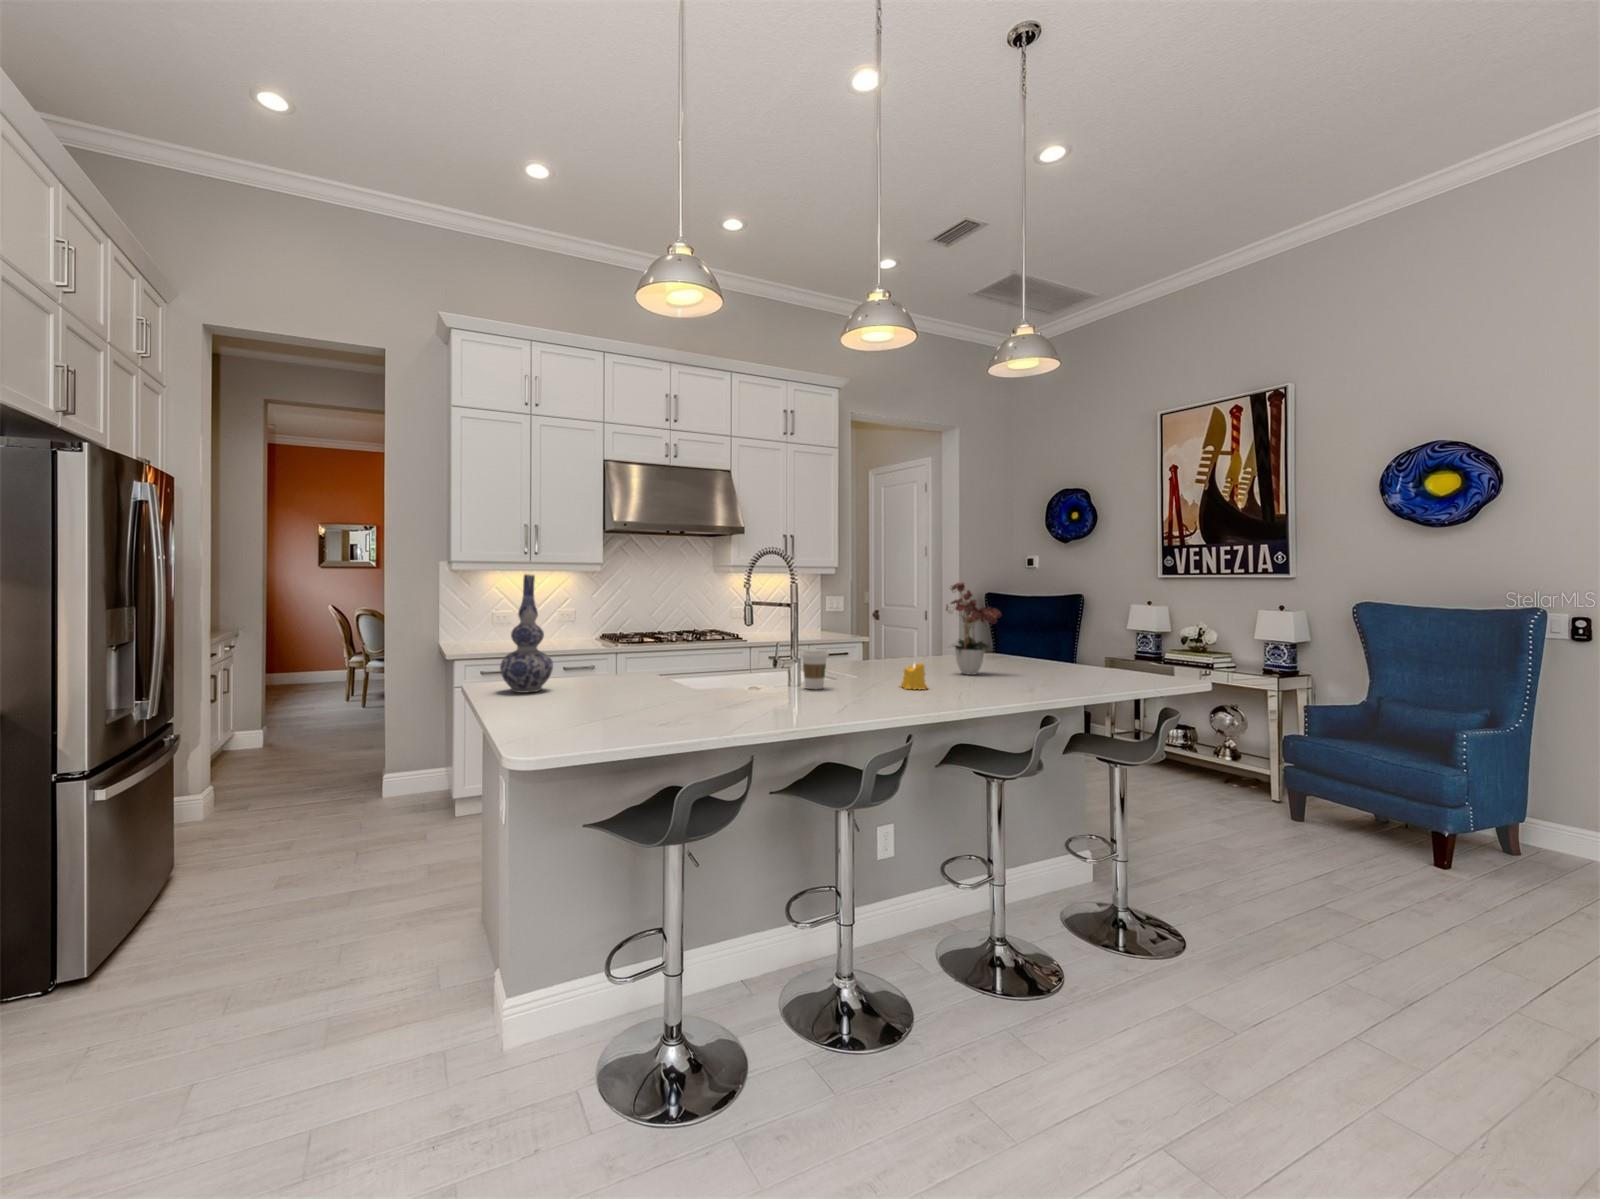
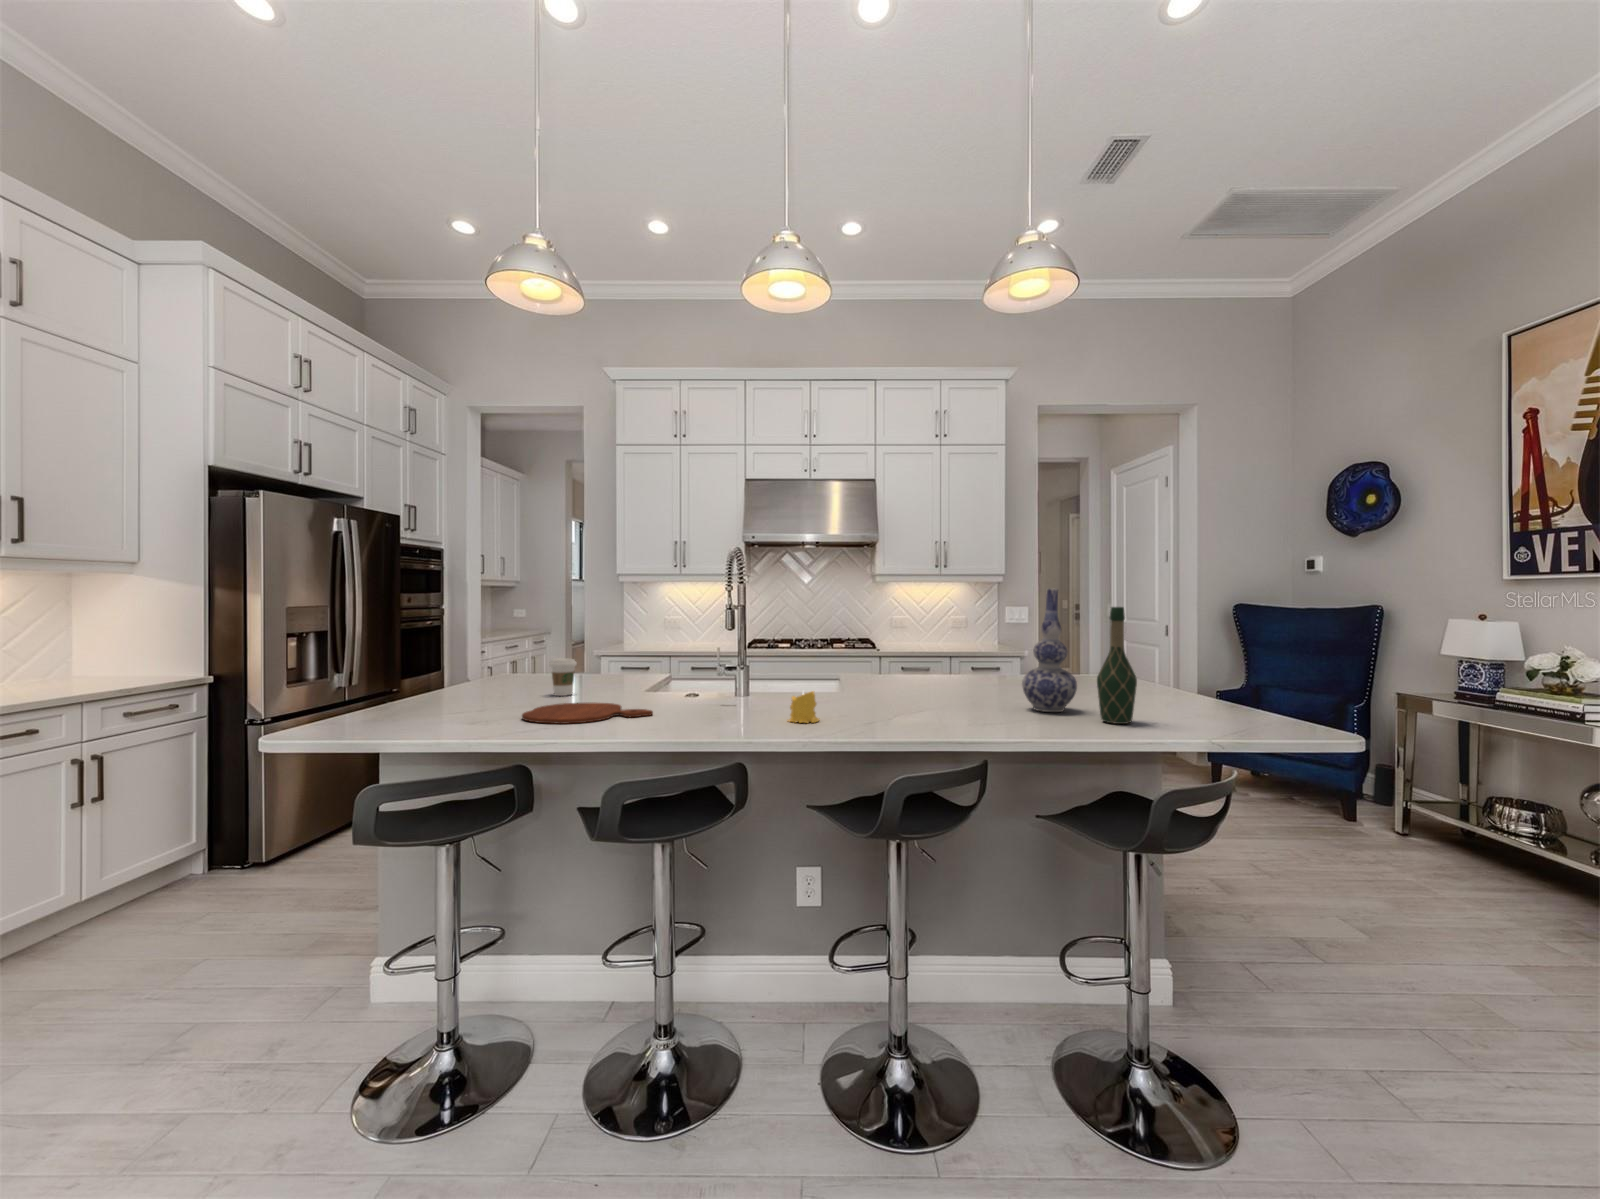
vase: present [500,574,553,693] -> present [1022,588,1077,712]
flower arrangement: present [946,582,1001,675] -> none [902,589,986,709]
wine bottle: none [1084,593,1113,675] -> present [1097,607,1137,724]
coffee cup: present [800,649,829,689] -> present [549,658,577,696]
cutting board: none [665,687,784,706] -> present [522,703,653,724]

